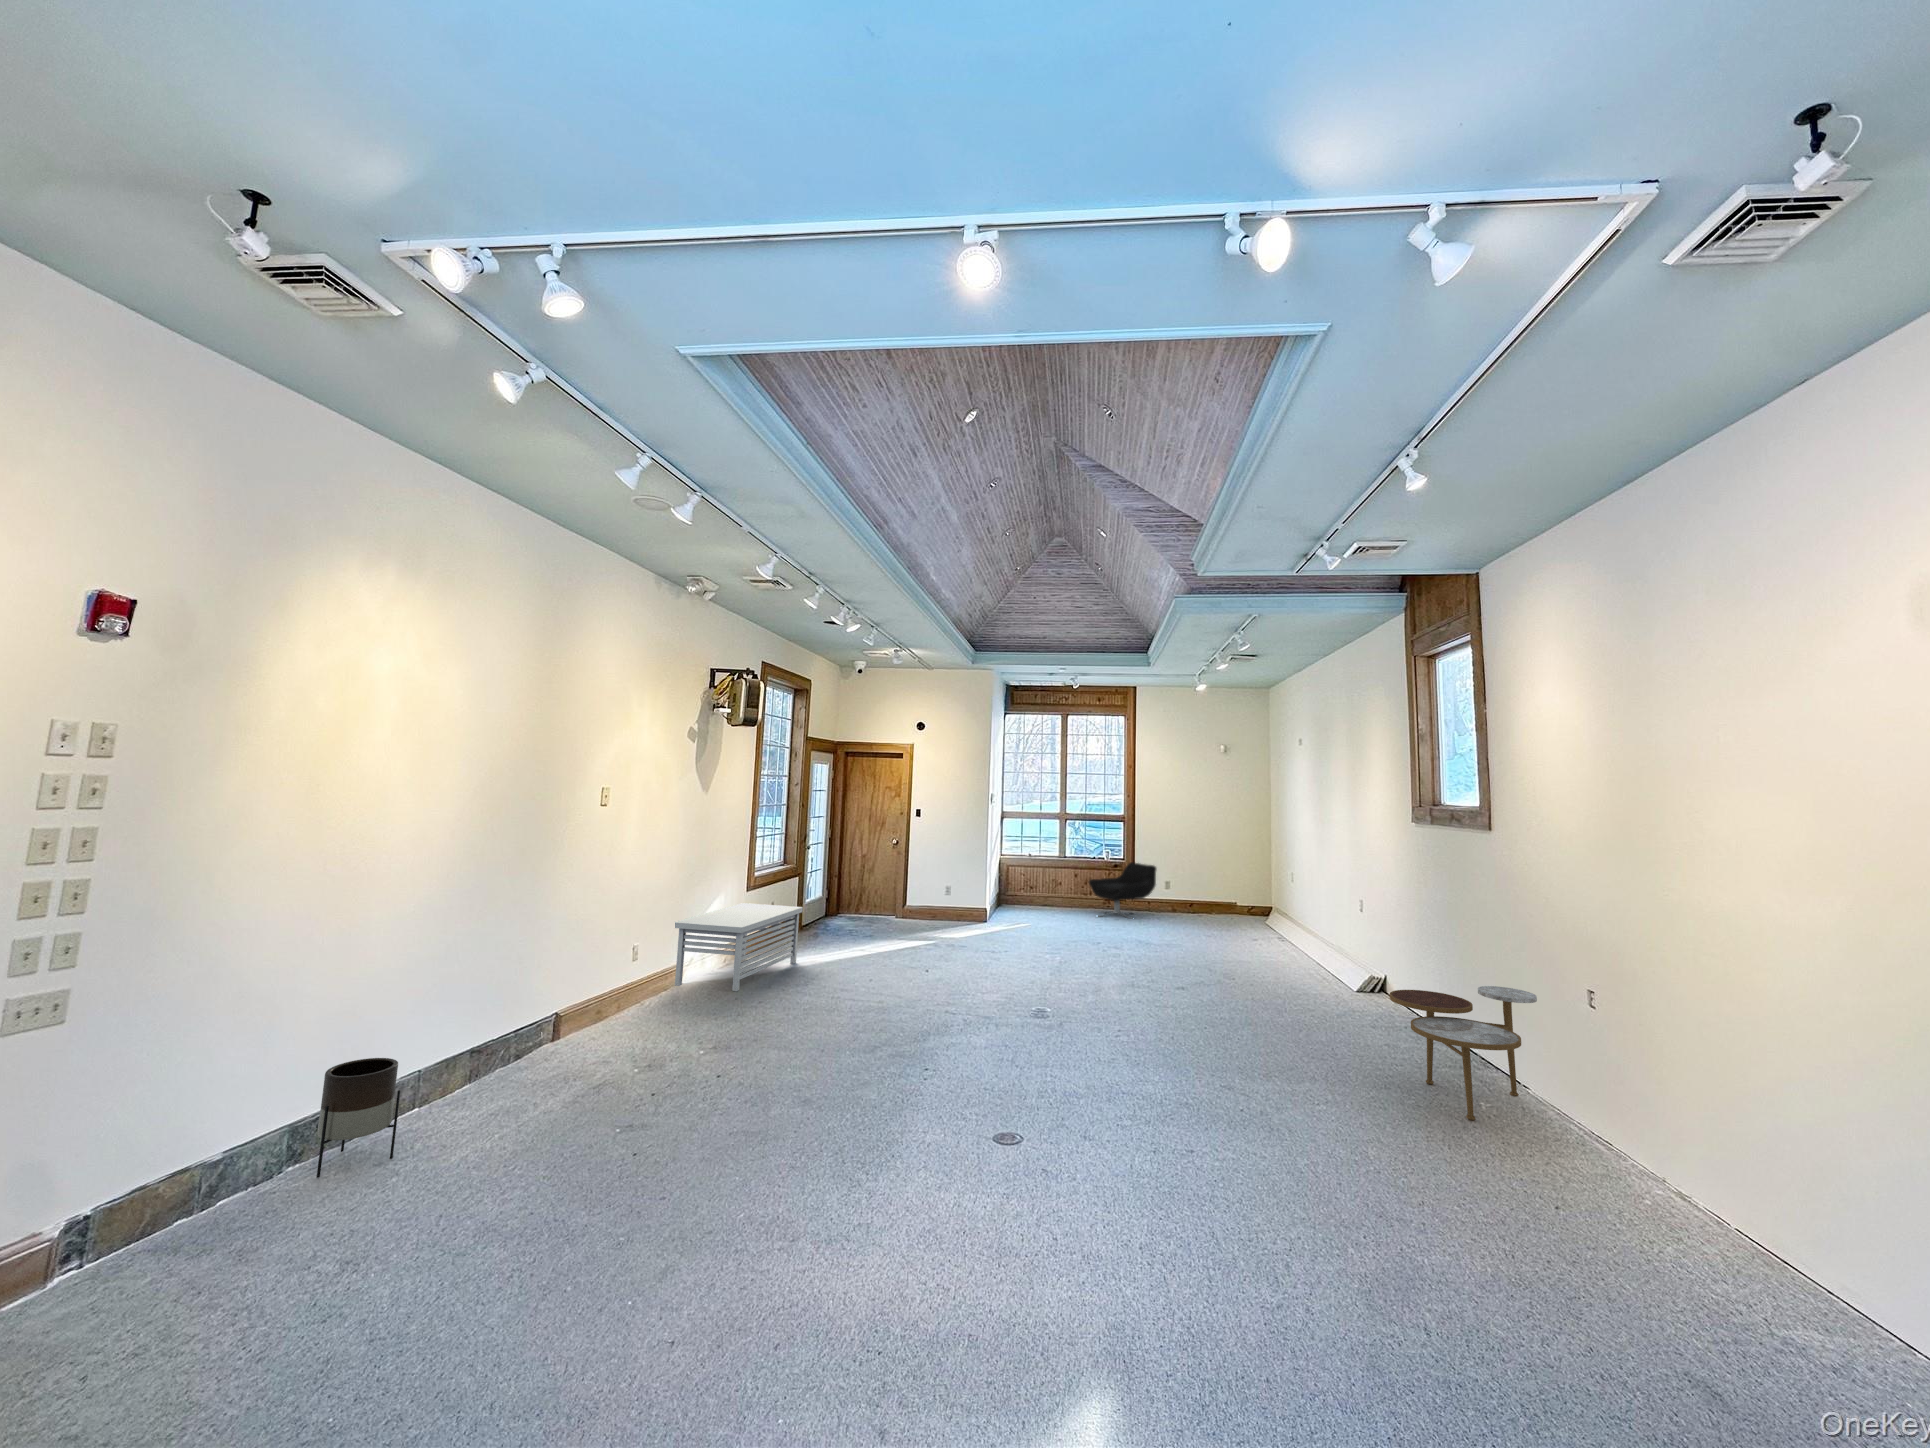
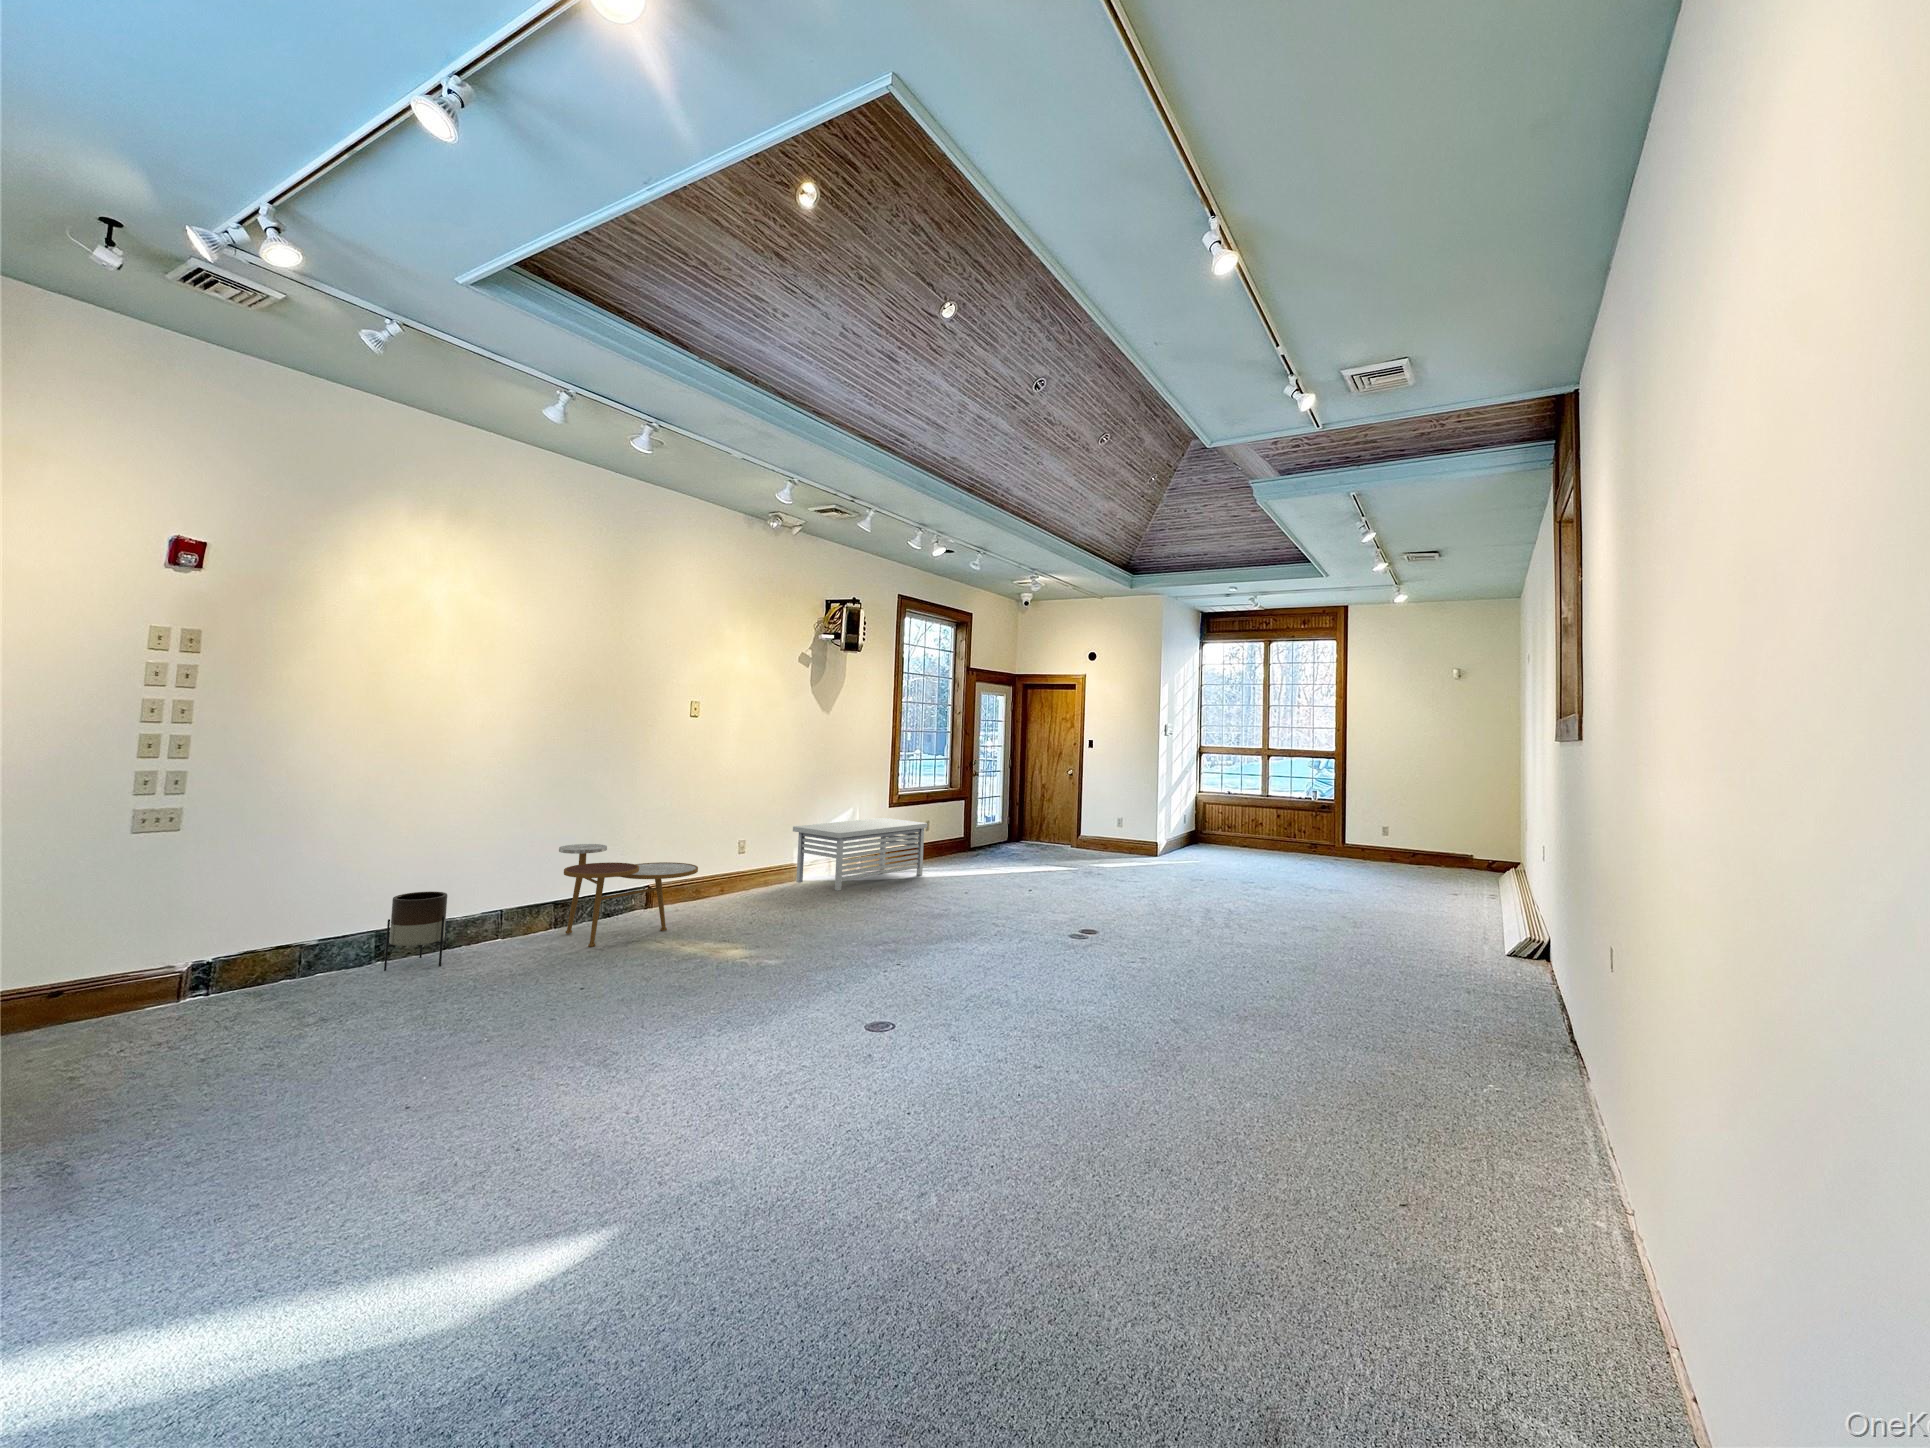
lounge chair: present [1089,862,1156,914] -> none [1289,803,1368,864]
side table: present [1390,986,1537,1120] -> present [559,844,698,947]

